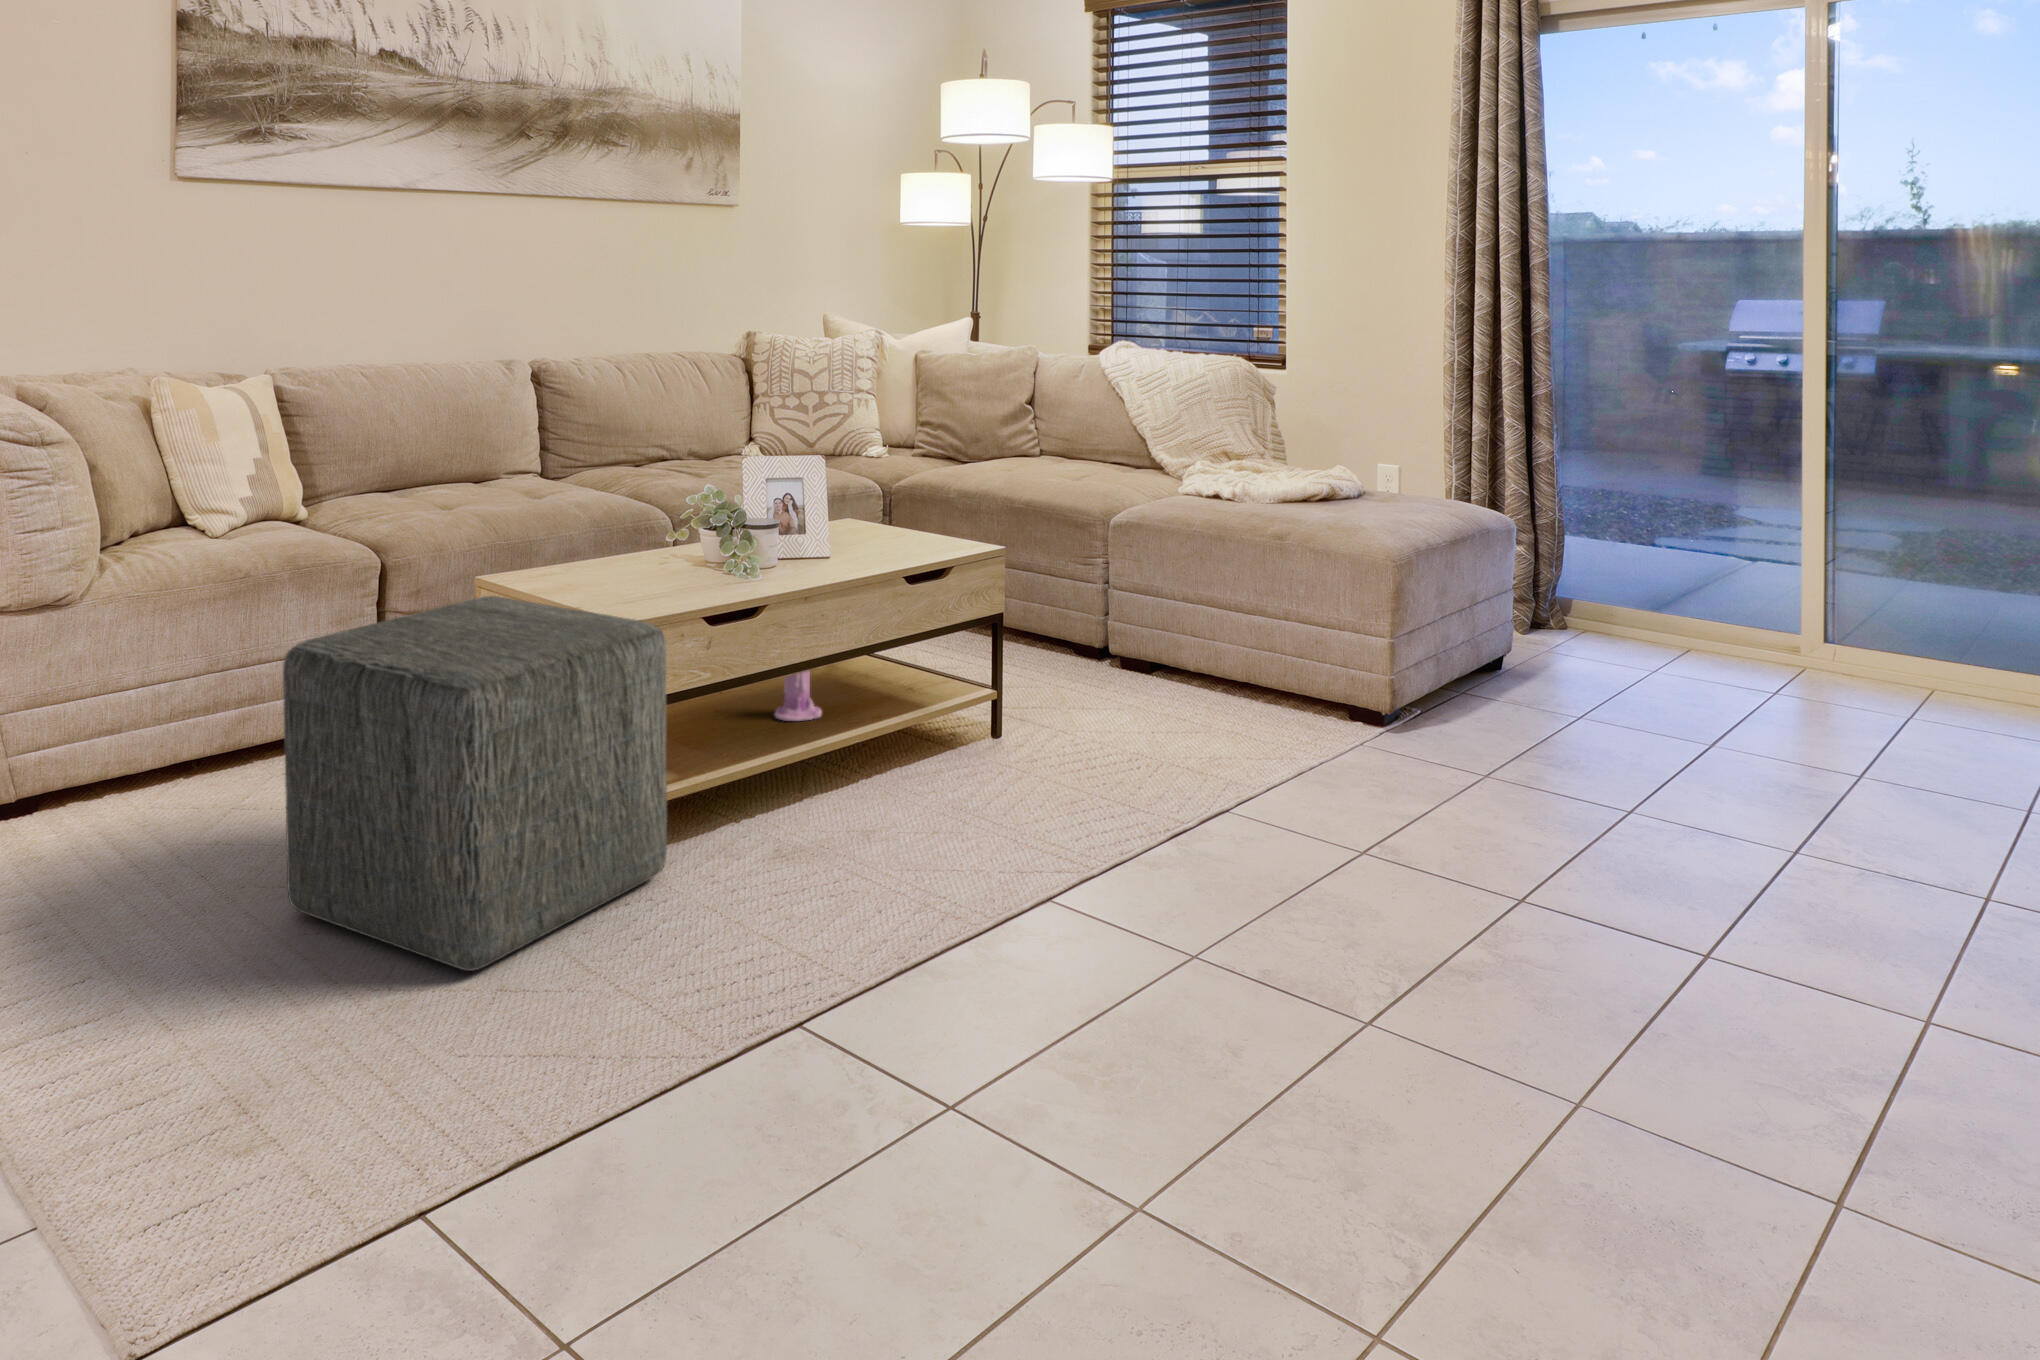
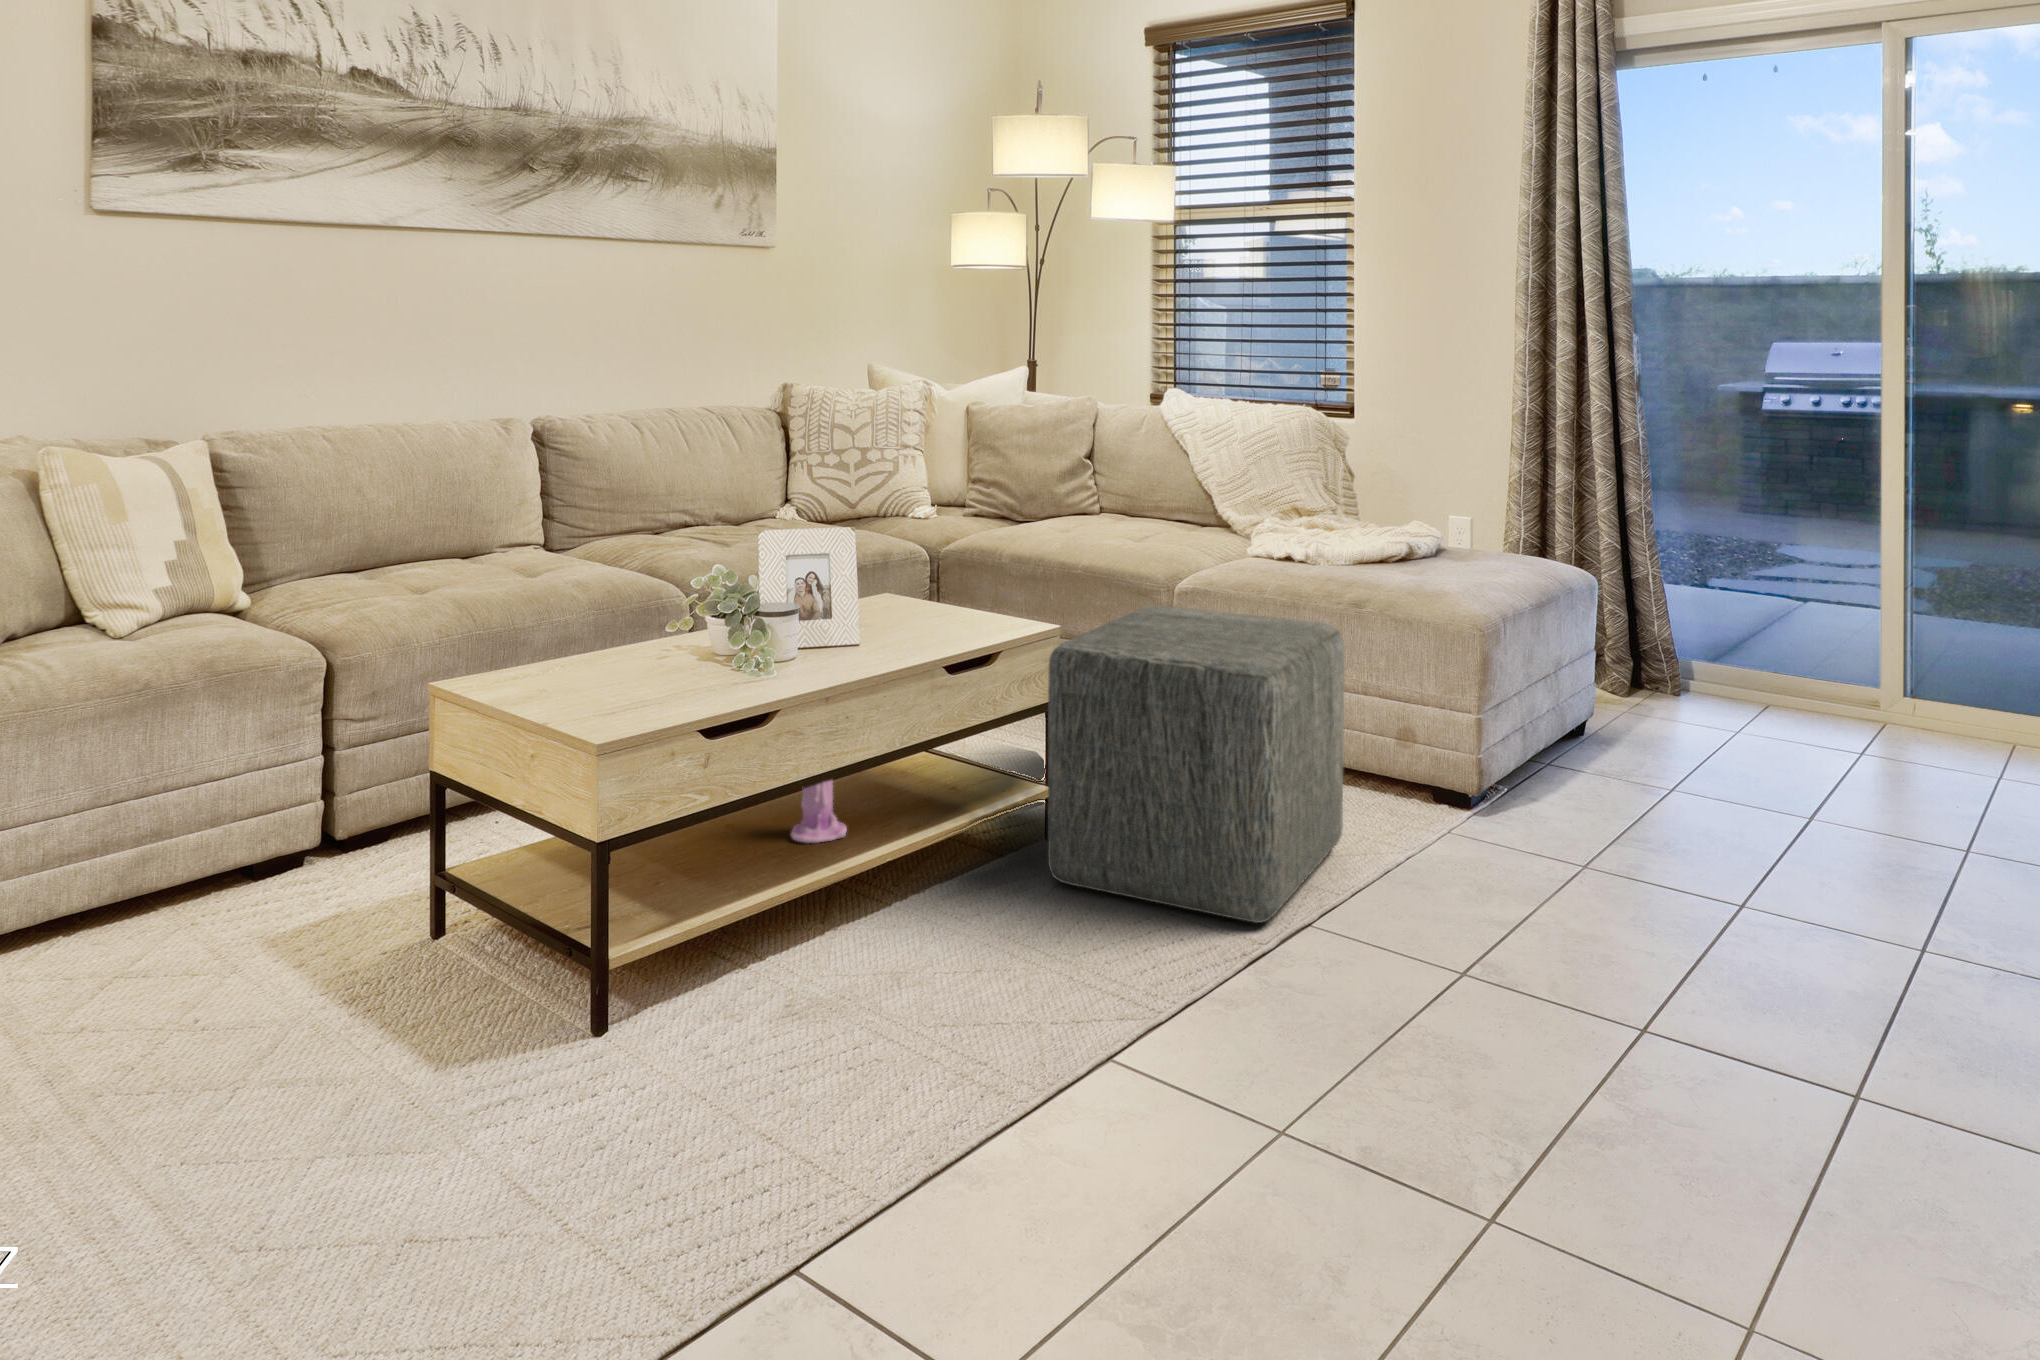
ottoman: present [283,596,667,971] -> present [1048,605,1344,923]

